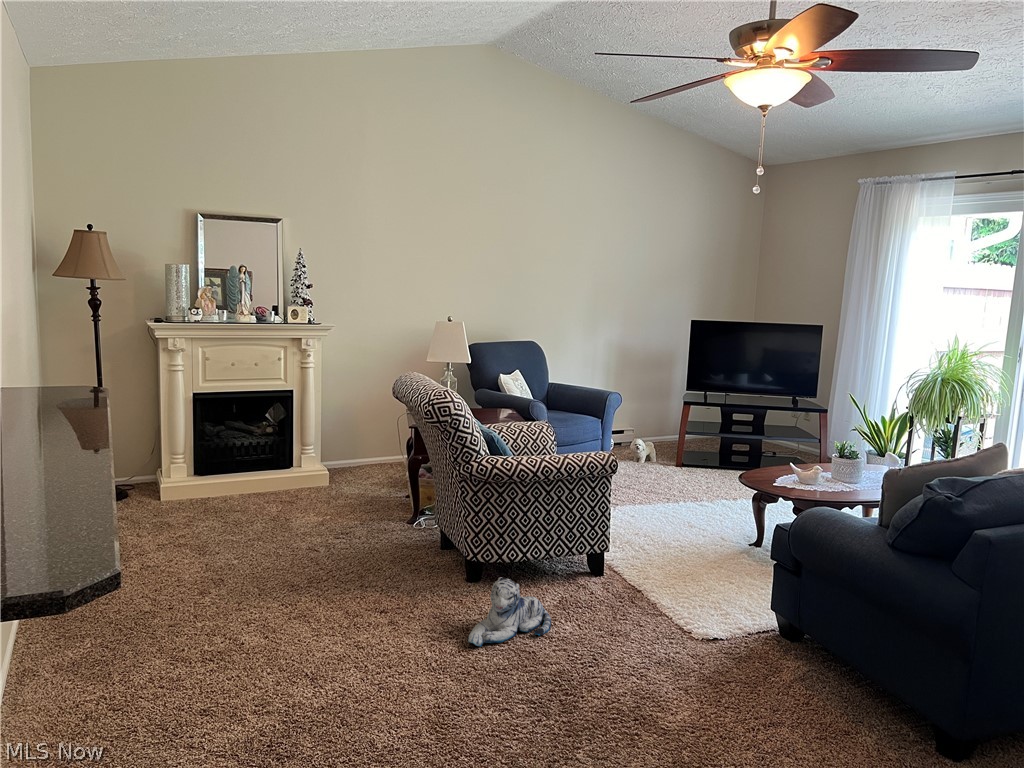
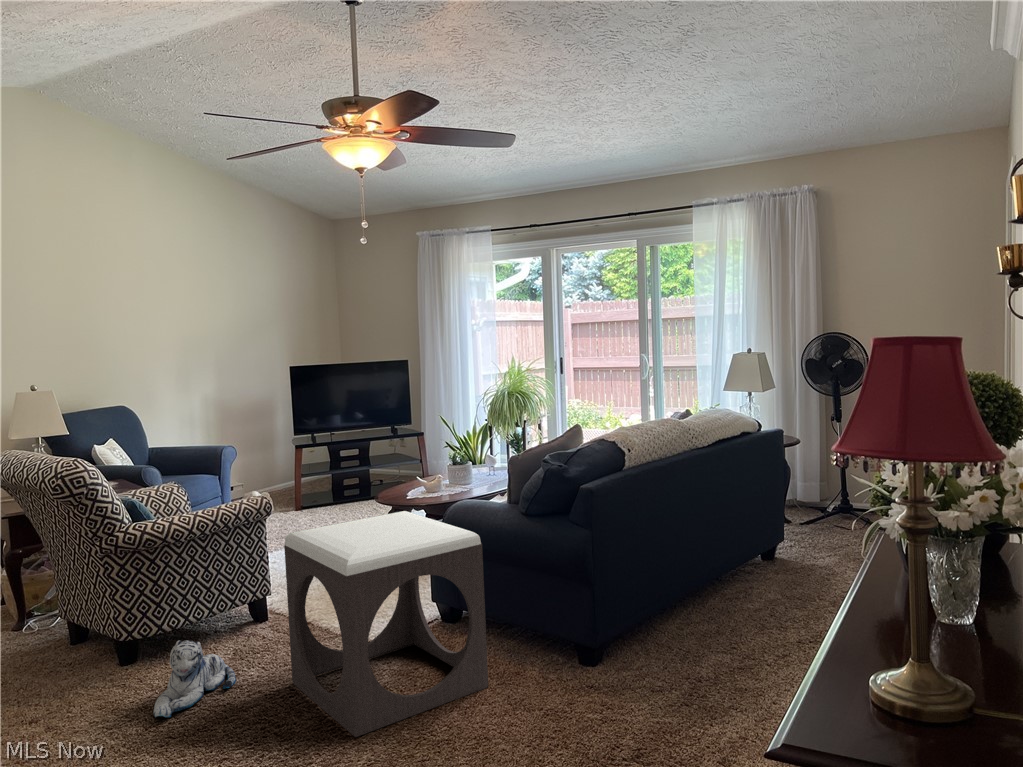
footstool: none [598,501,822,738] -> present [284,511,488,737]

